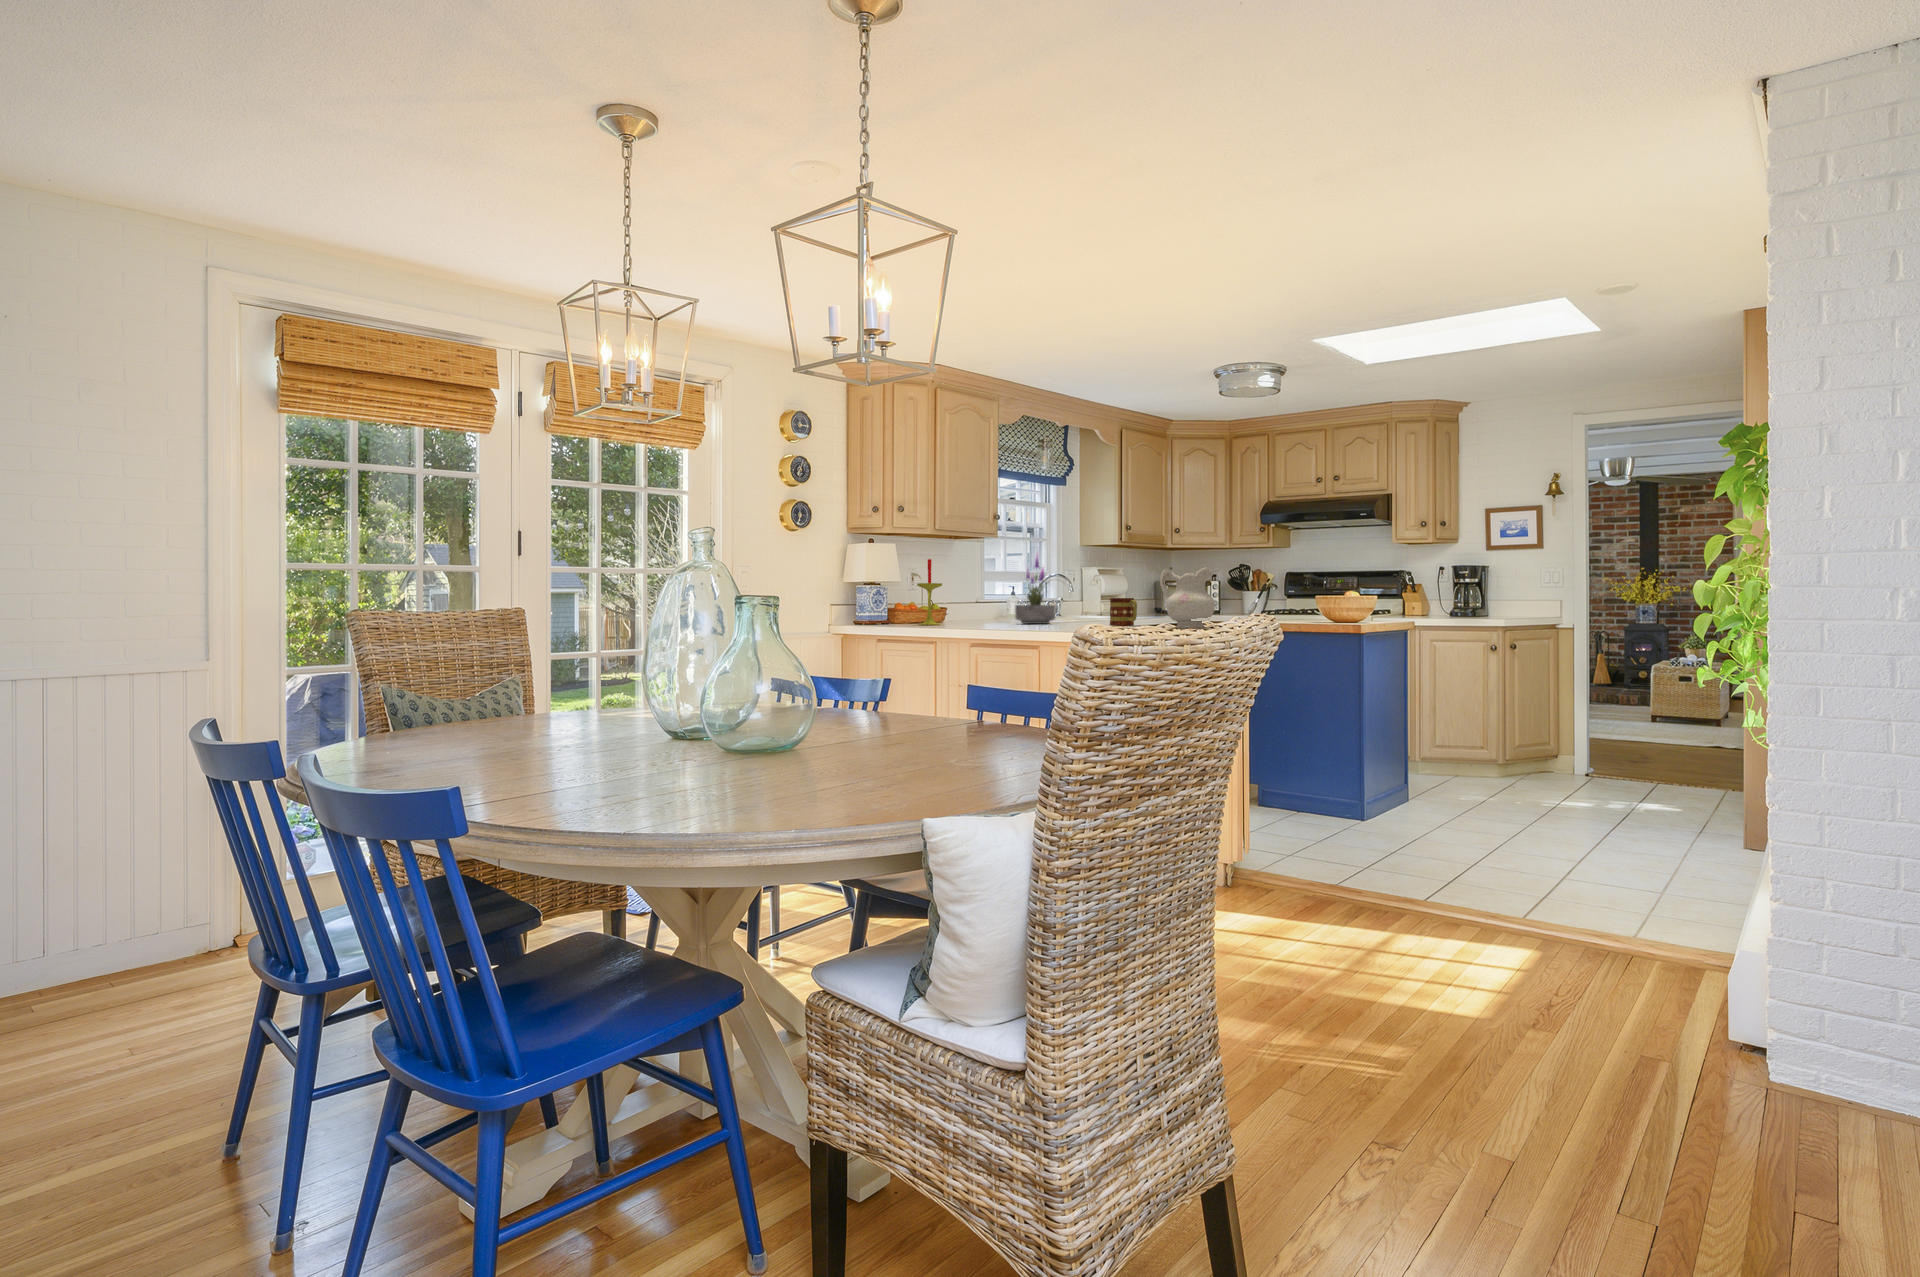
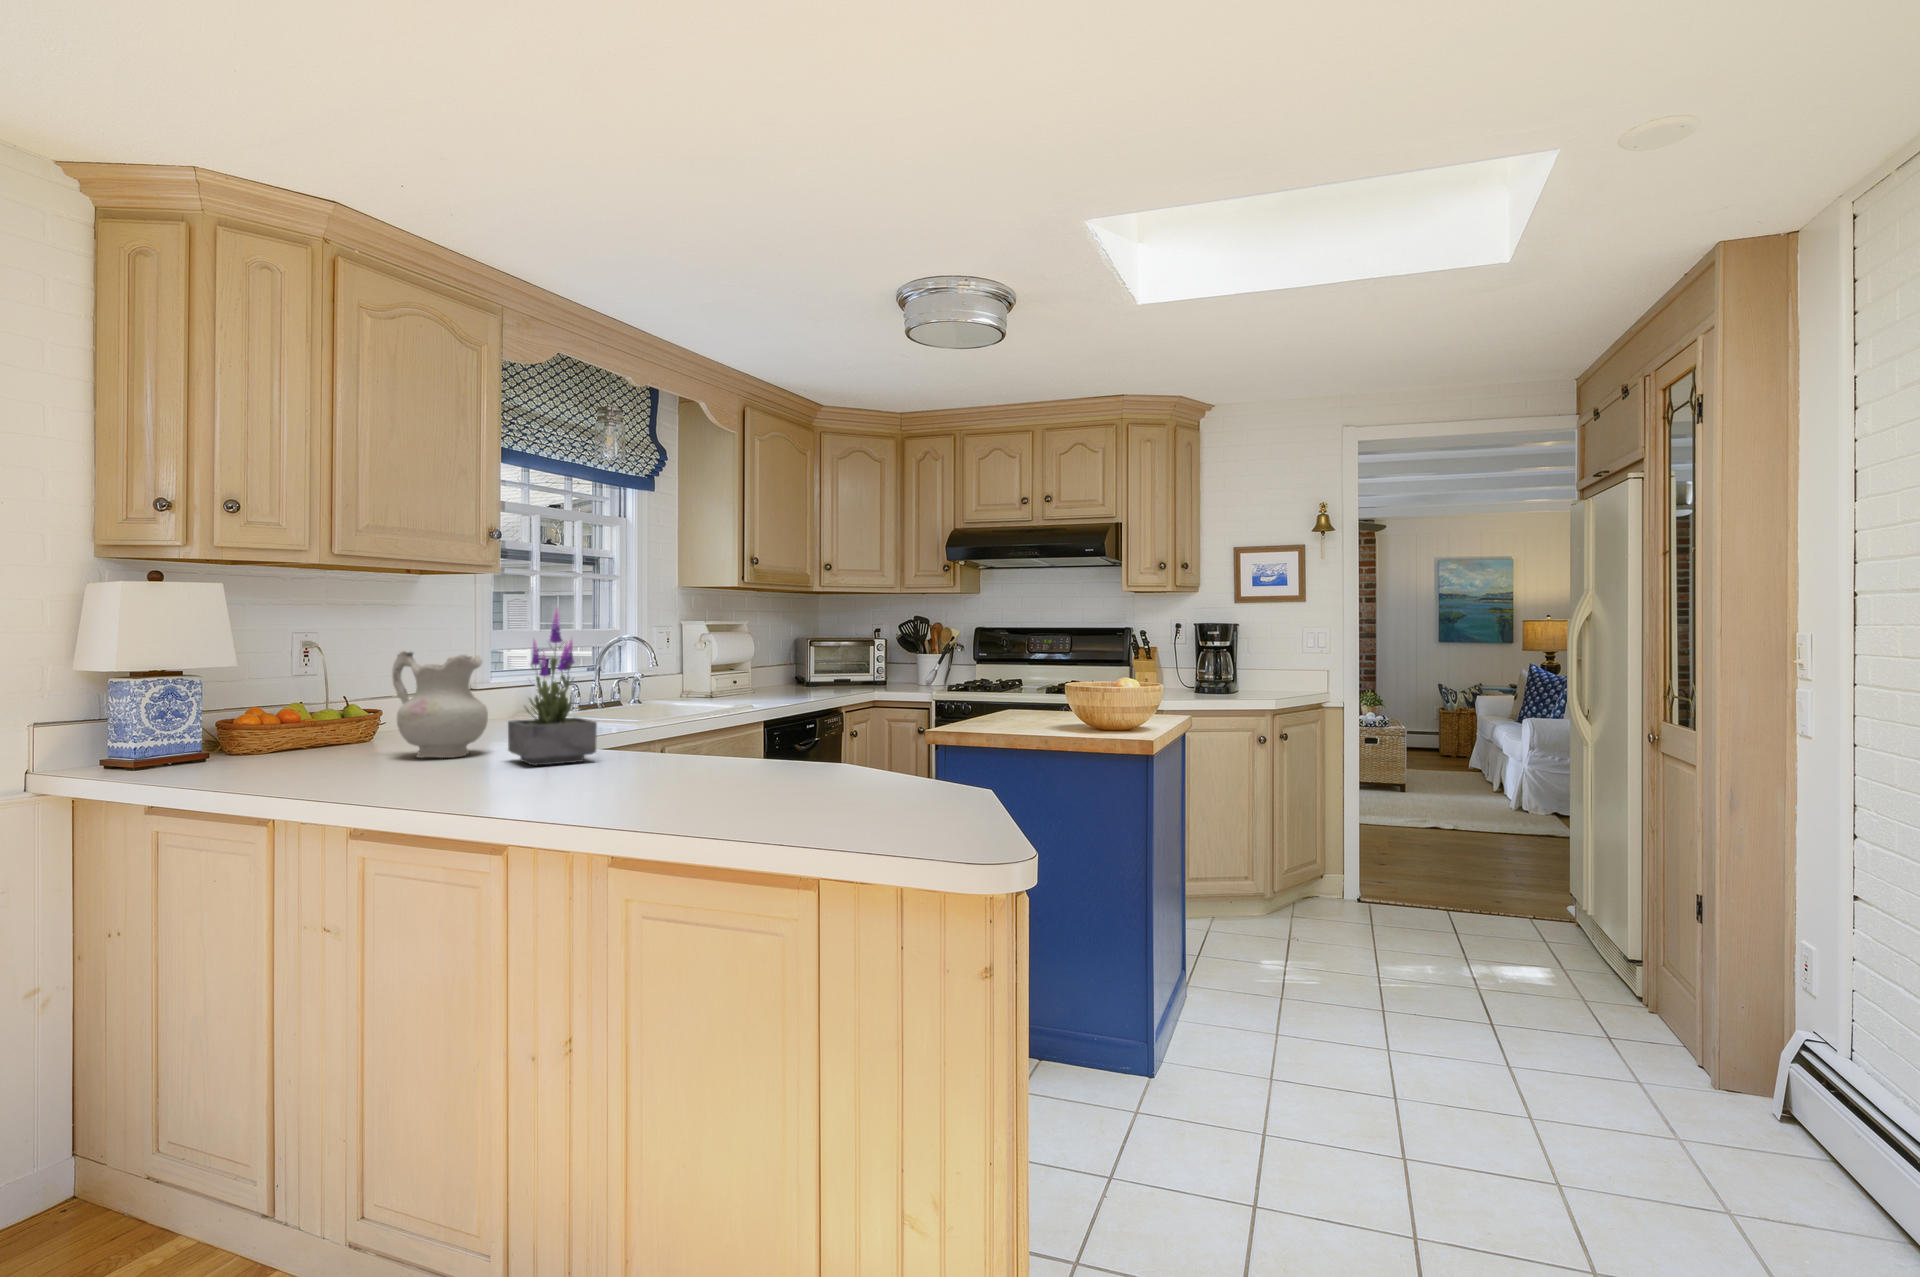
candle: present [917,559,942,625] -> none [238,619,314,783]
ceramic pitcher: present [1160,567,1215,628] -> present [392,651,488,758]
mug: present [1110,598,1137,626] -> none [711,715,772,782]

